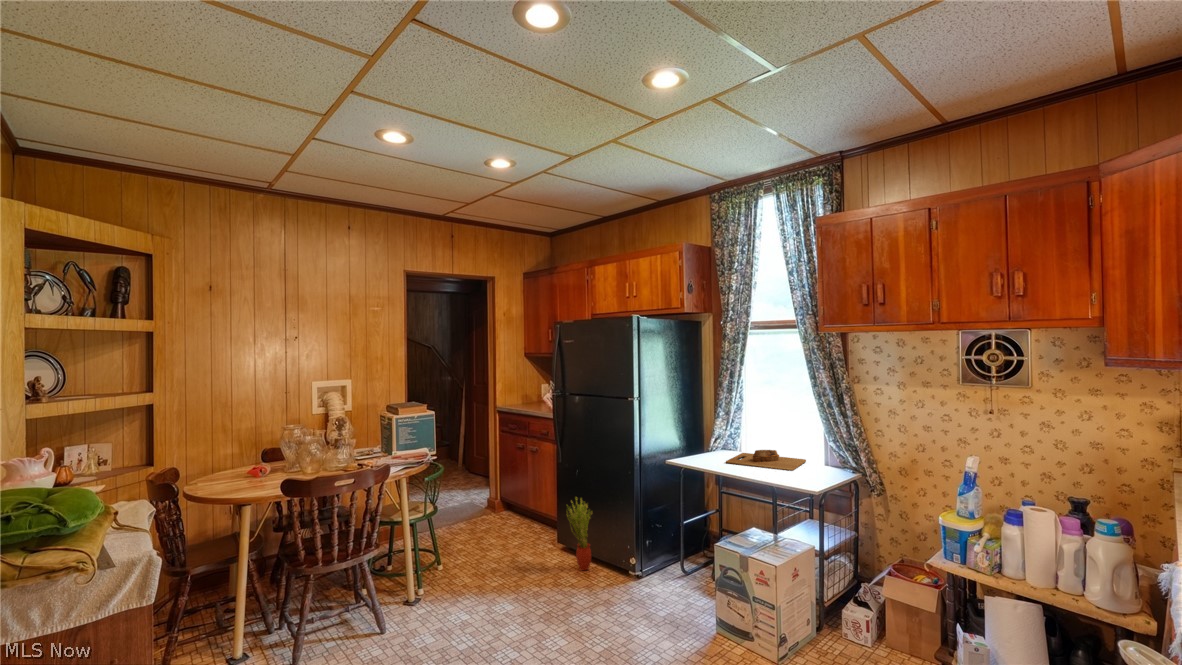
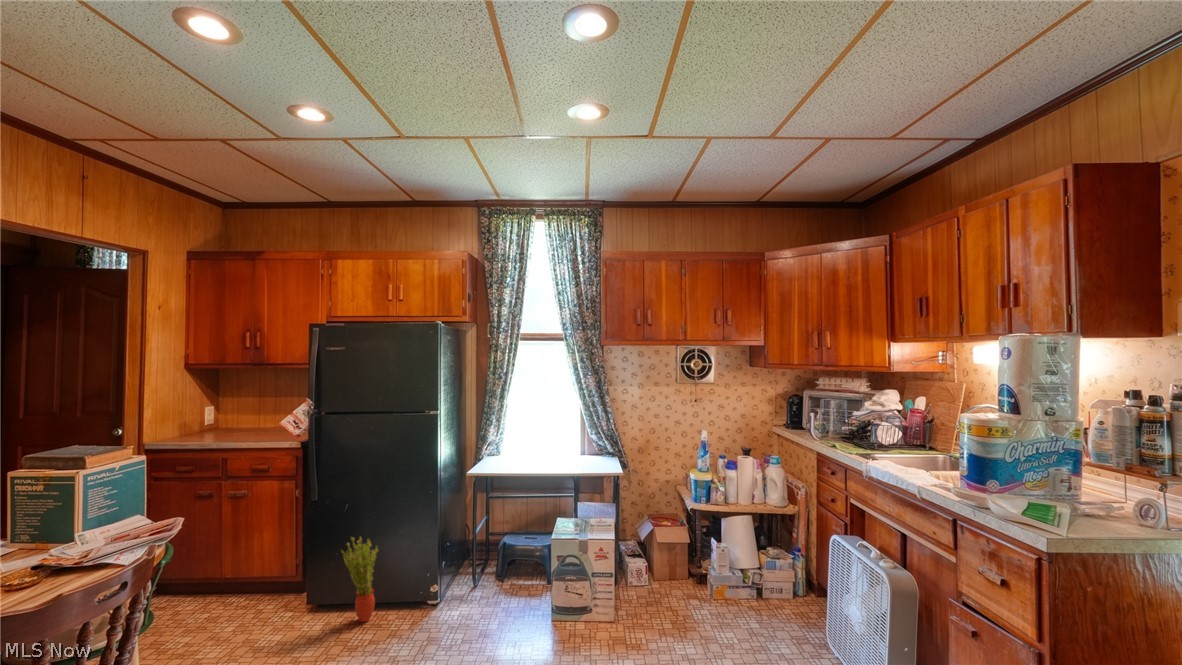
cutting board: present [726,450,806,471] -> none [516,447,579,465]

